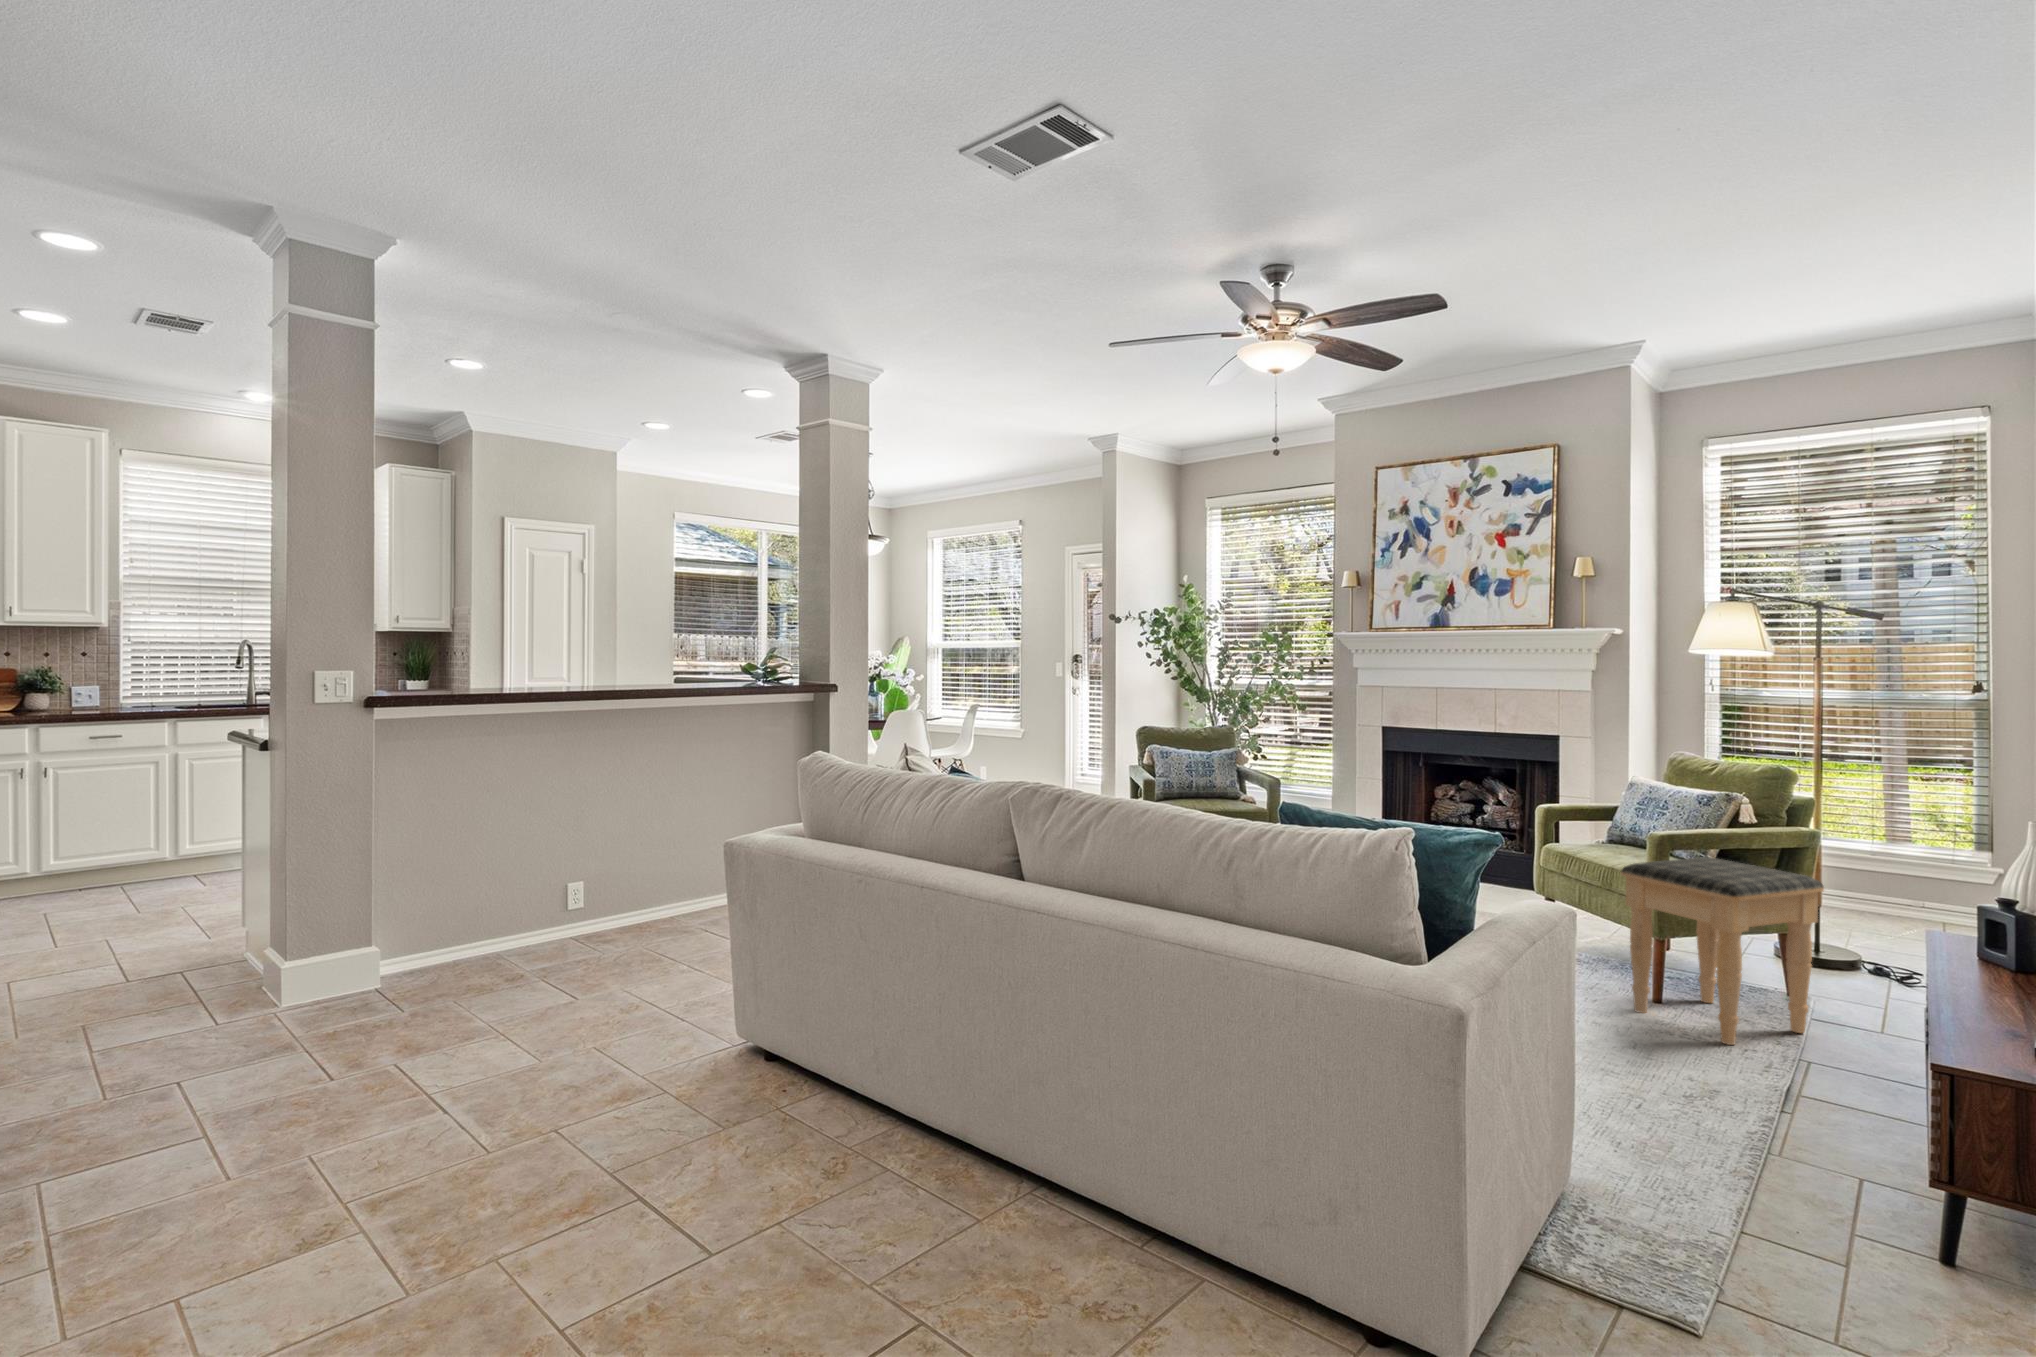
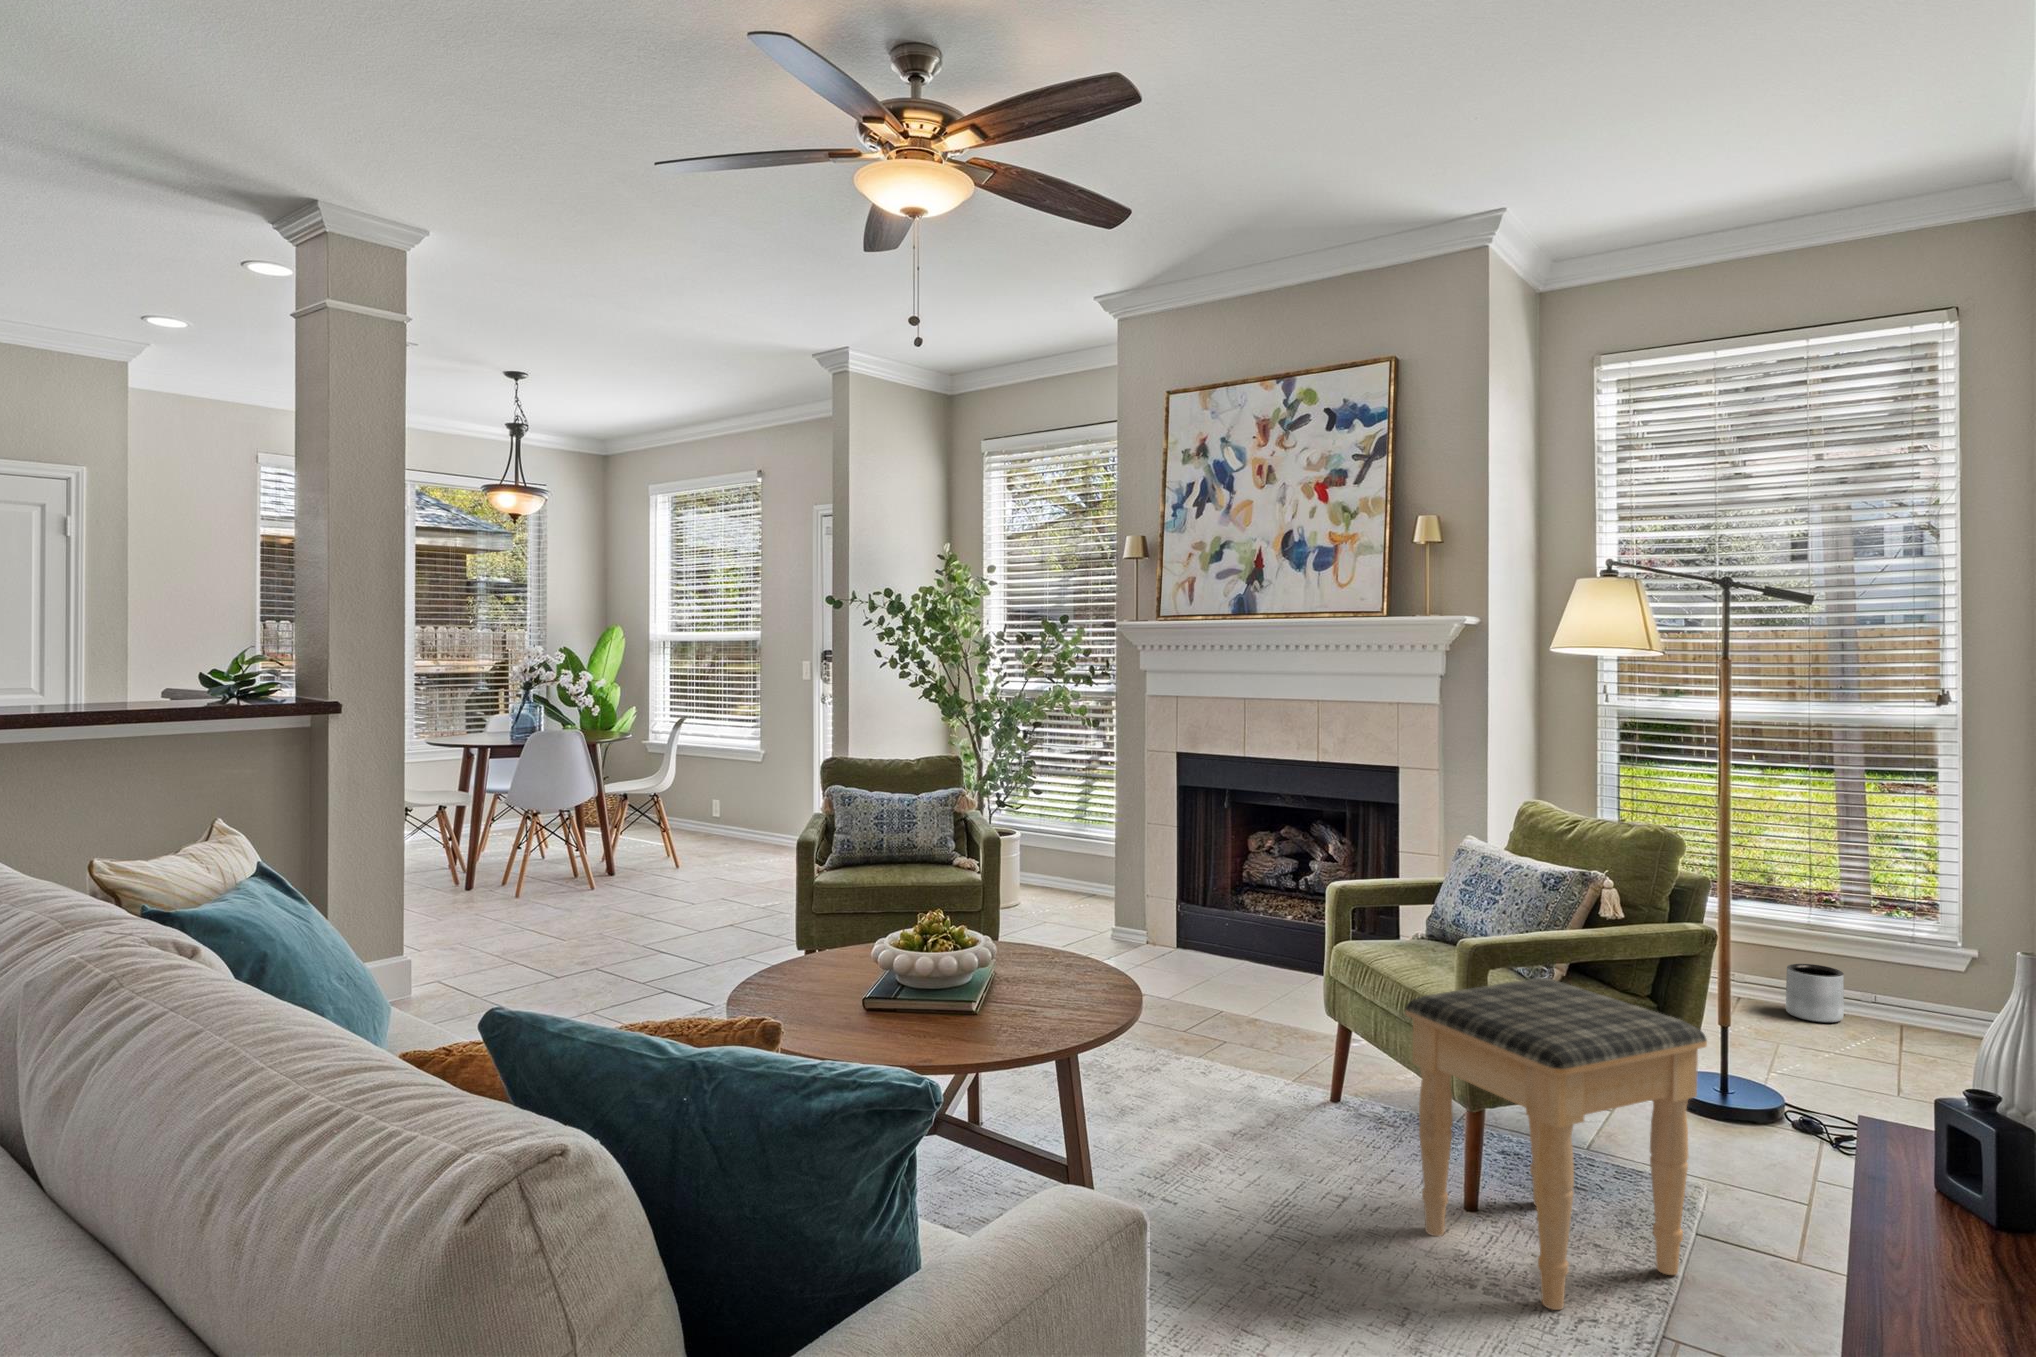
planter: none [1856,878,1901,919] -> present [1786,964,1844,1023]

